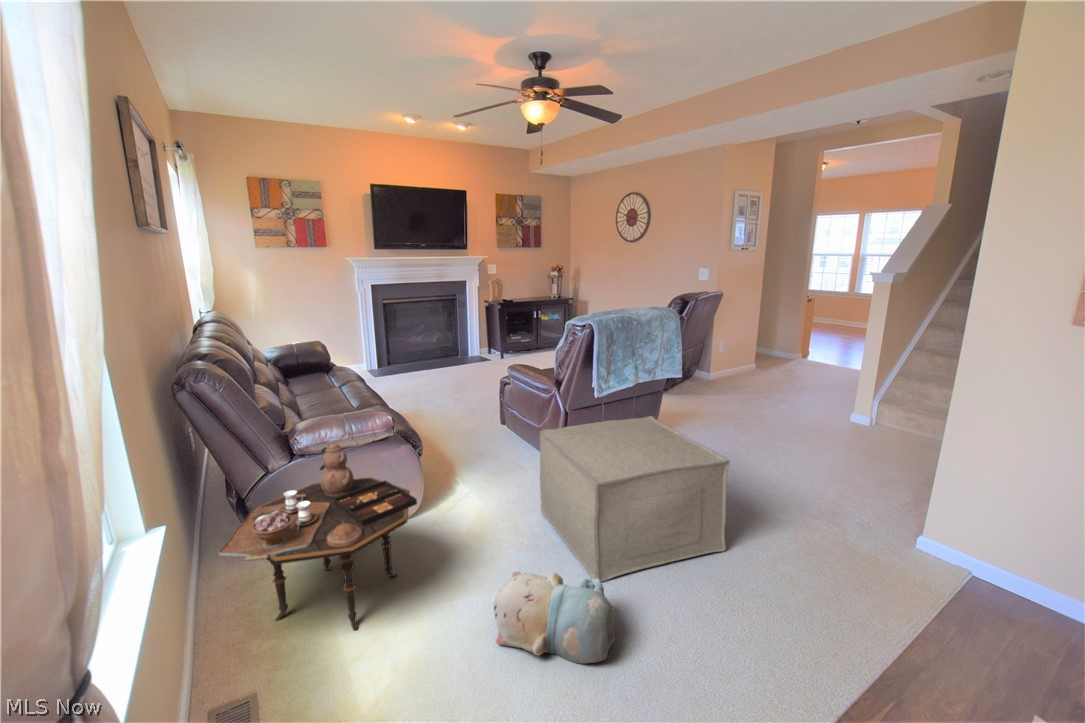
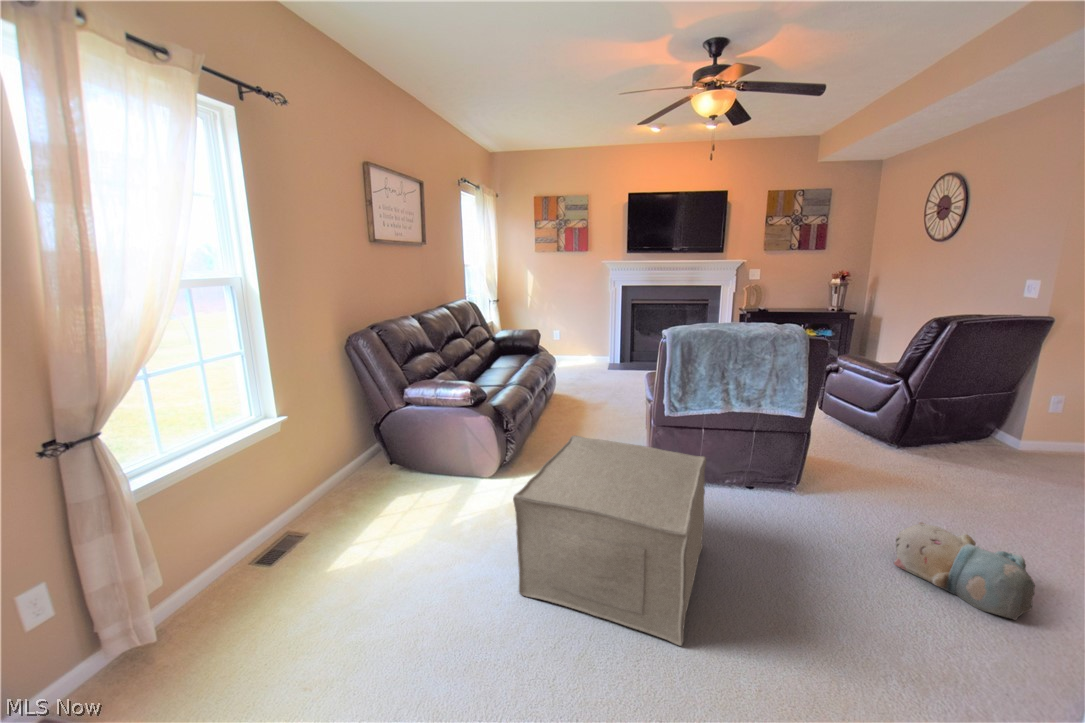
side table: present [219,443,417,630] -> none [301,399,433,532]
plush toy: present [494,571,615,664] -> present [894,522,1035,620]

